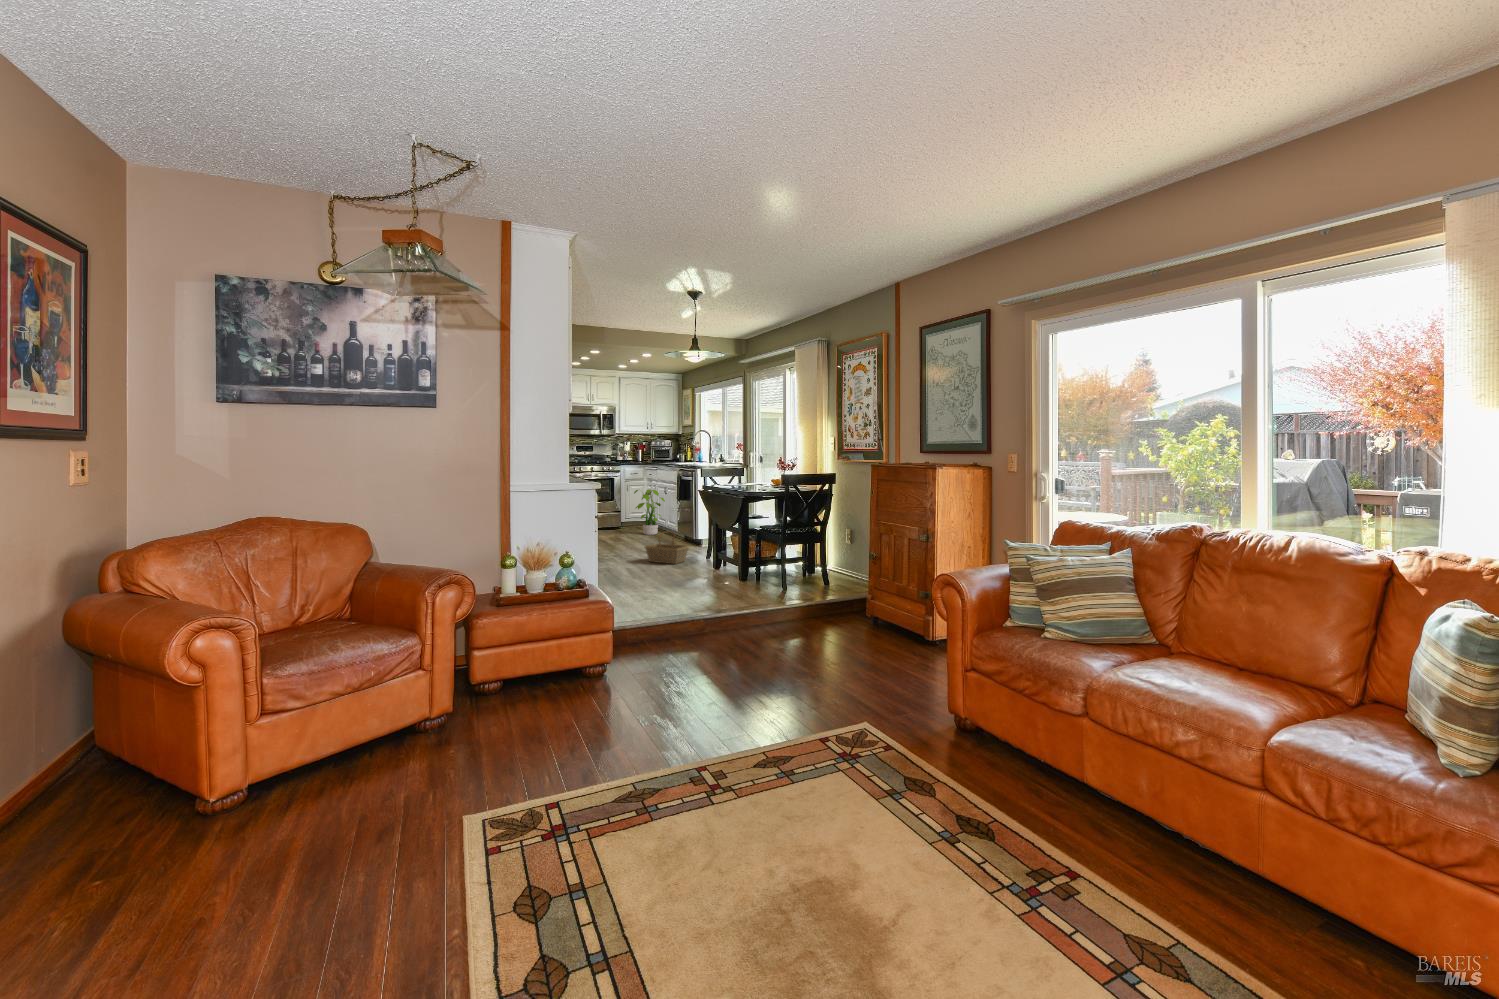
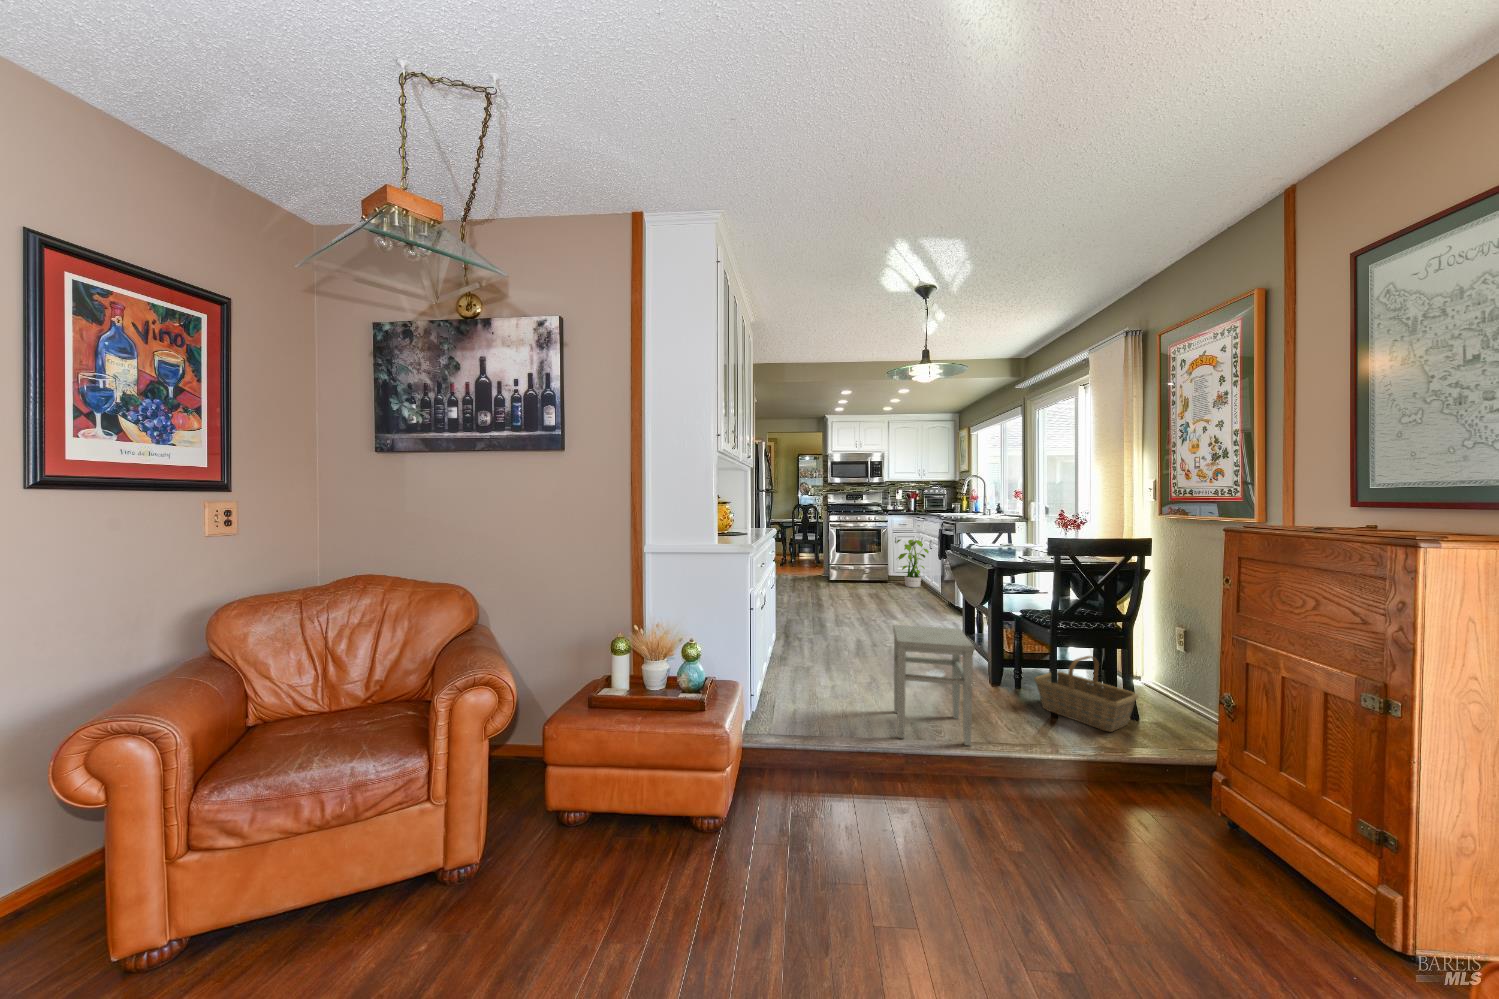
basket: present [645,533,689,564] -> present [1034,656,1138,732]
stool: none [688,541,746,614] -> present [893,625,975,746]

